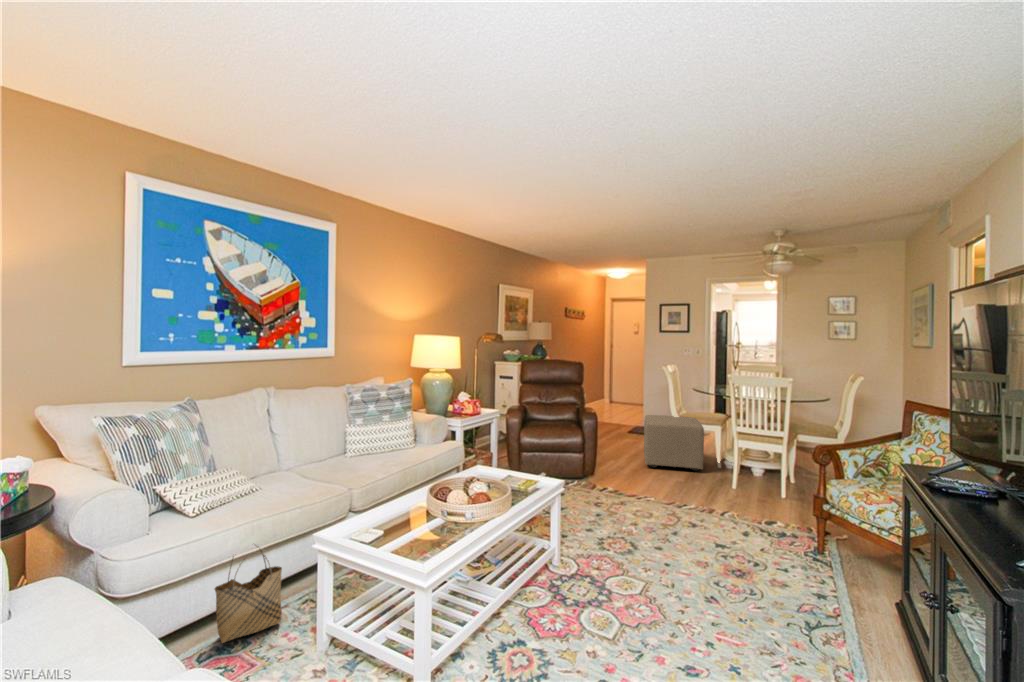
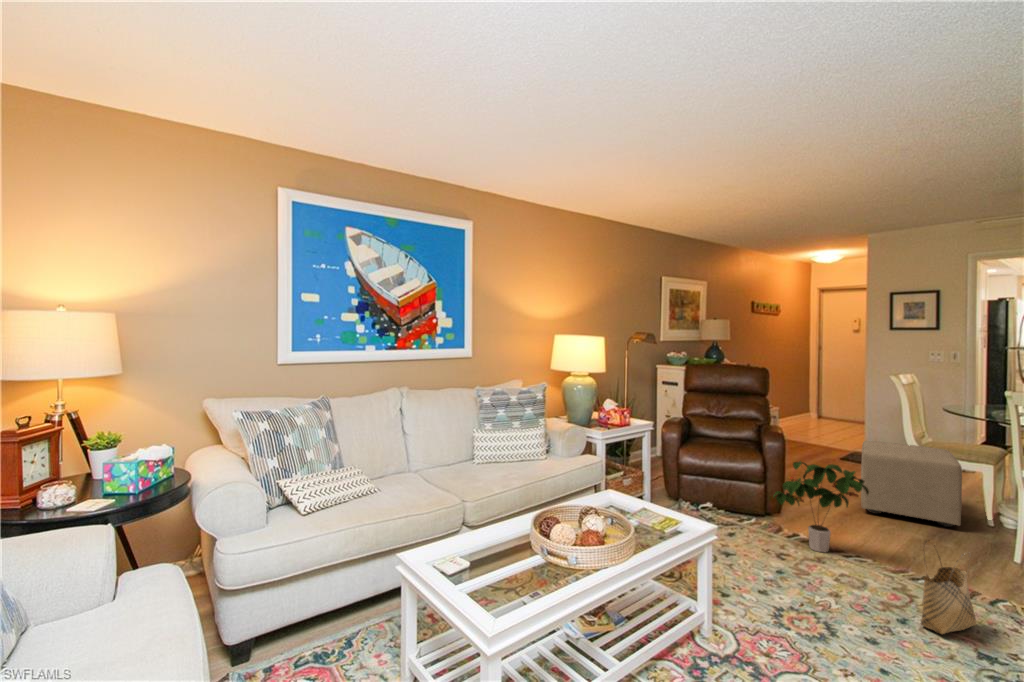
potted plant: none [591,431,653,498] -> present [773,461,869,552]
woven basket: present [215,550,282,643] -> present [920,540,976,634]

